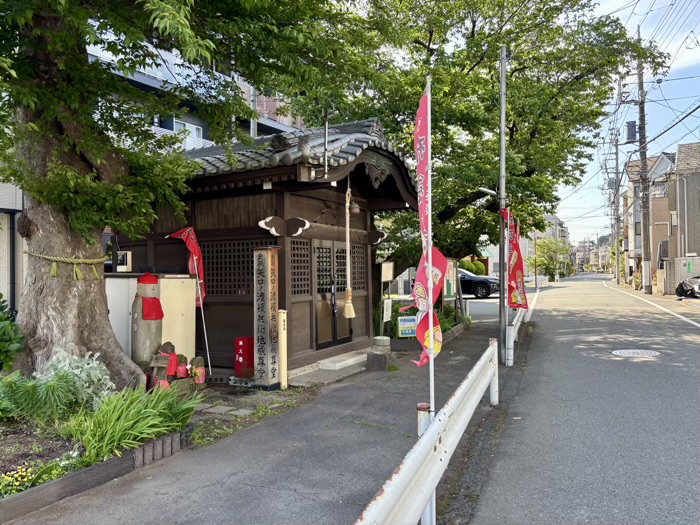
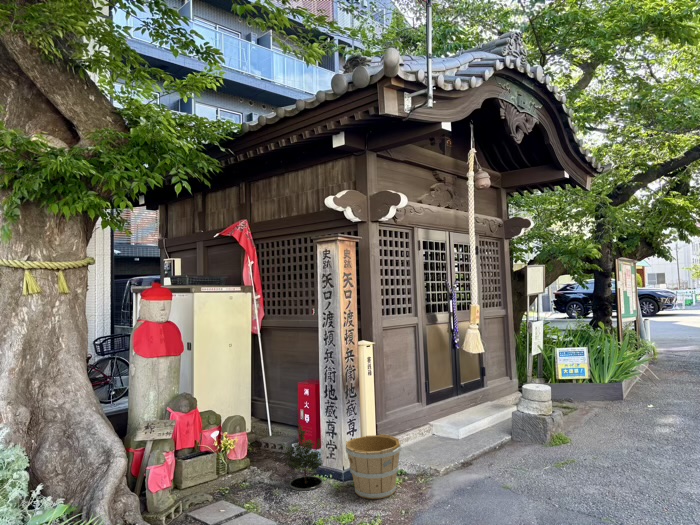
wooden bucket: none [272,363,304,396] -> present [346,434,401,499]

